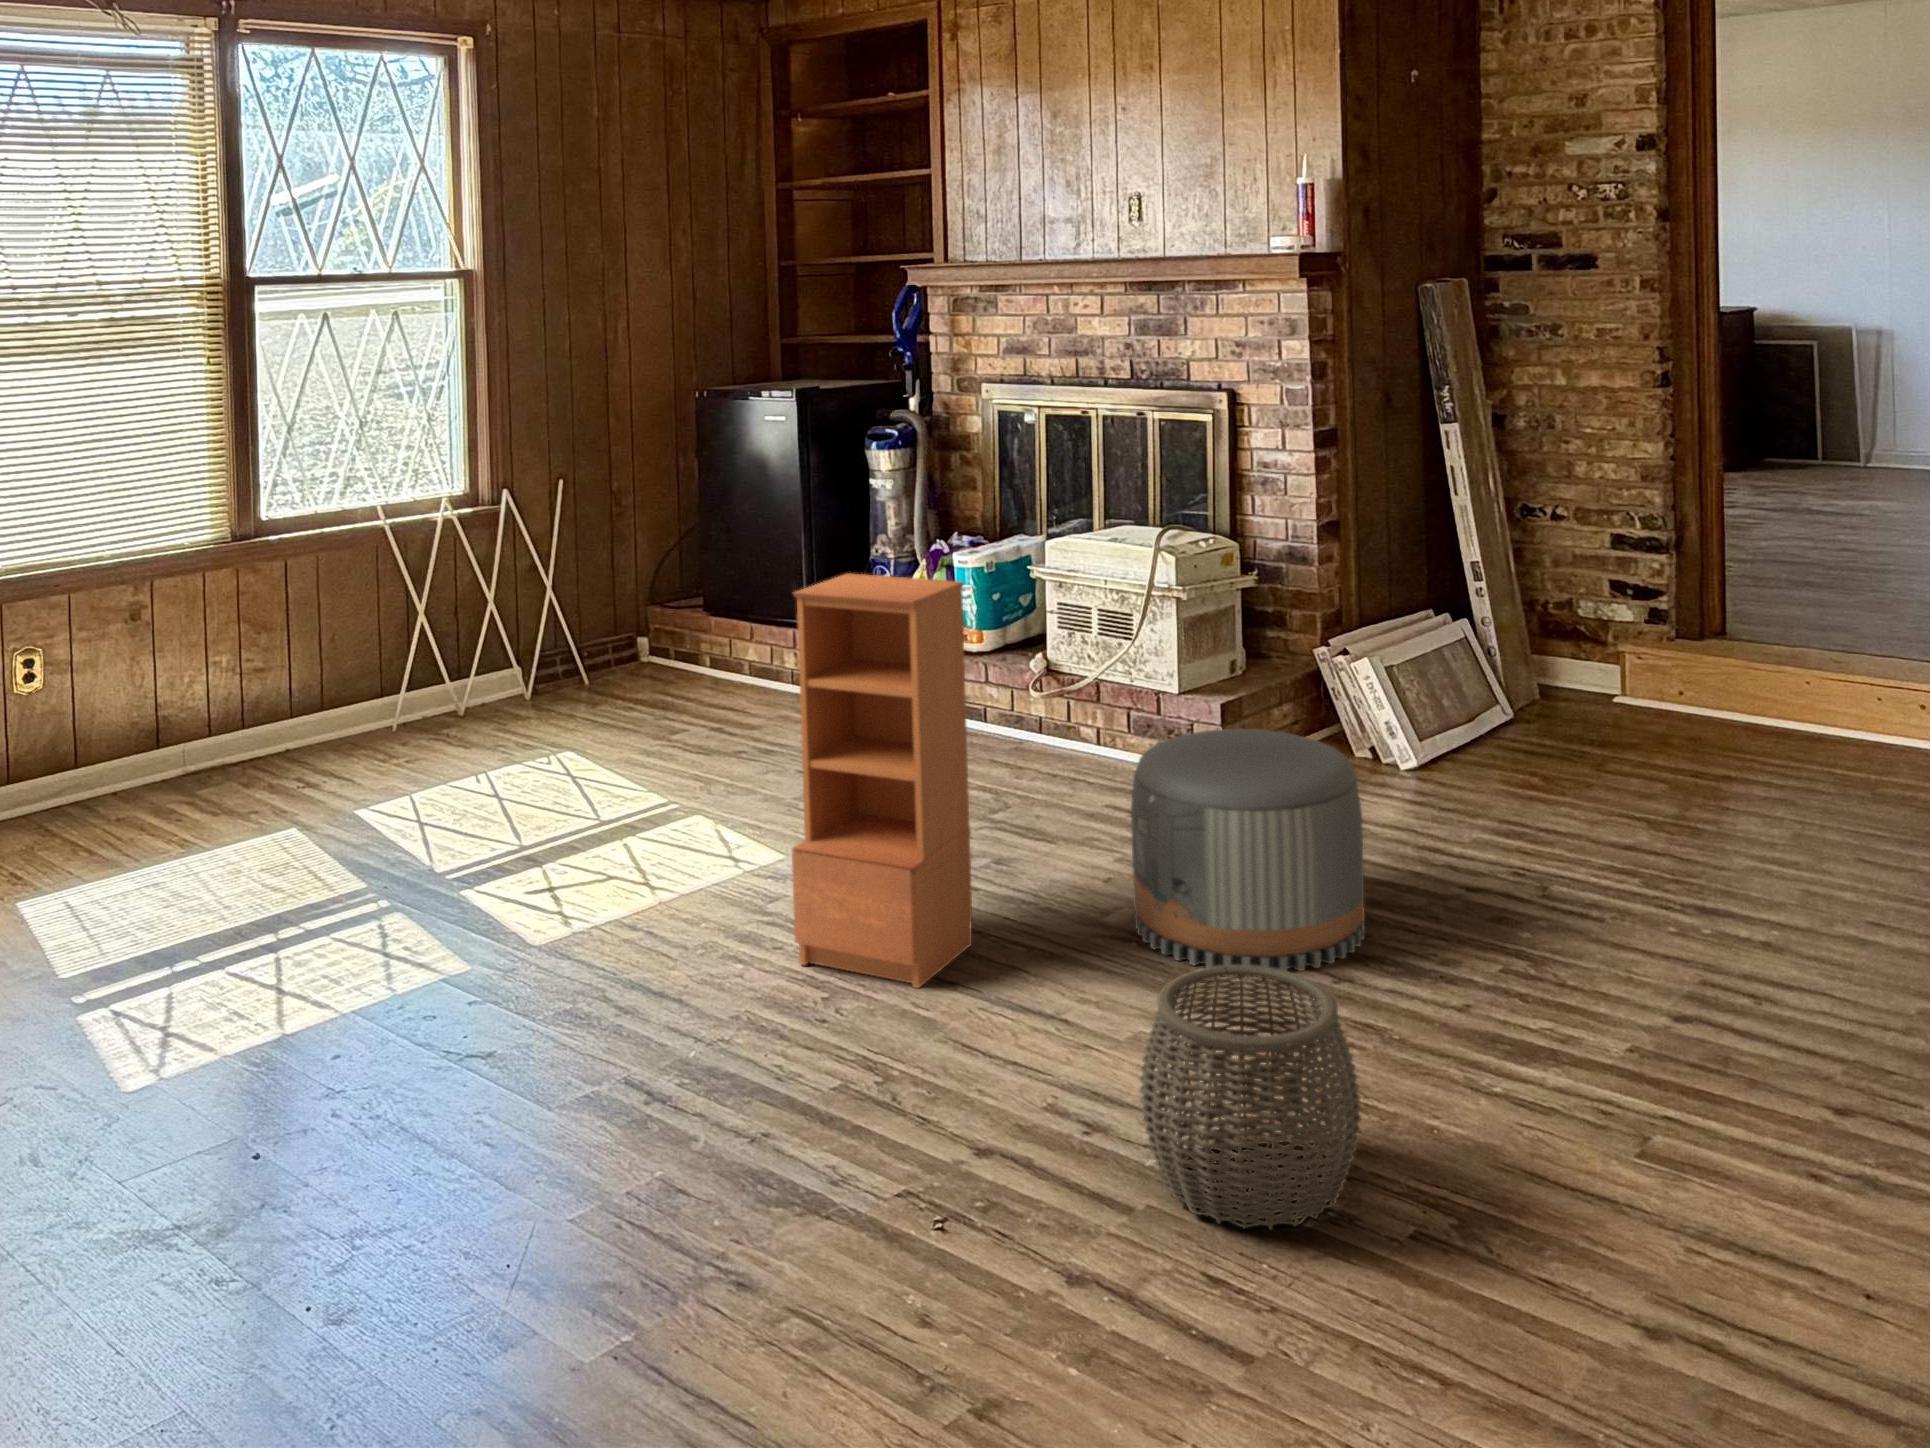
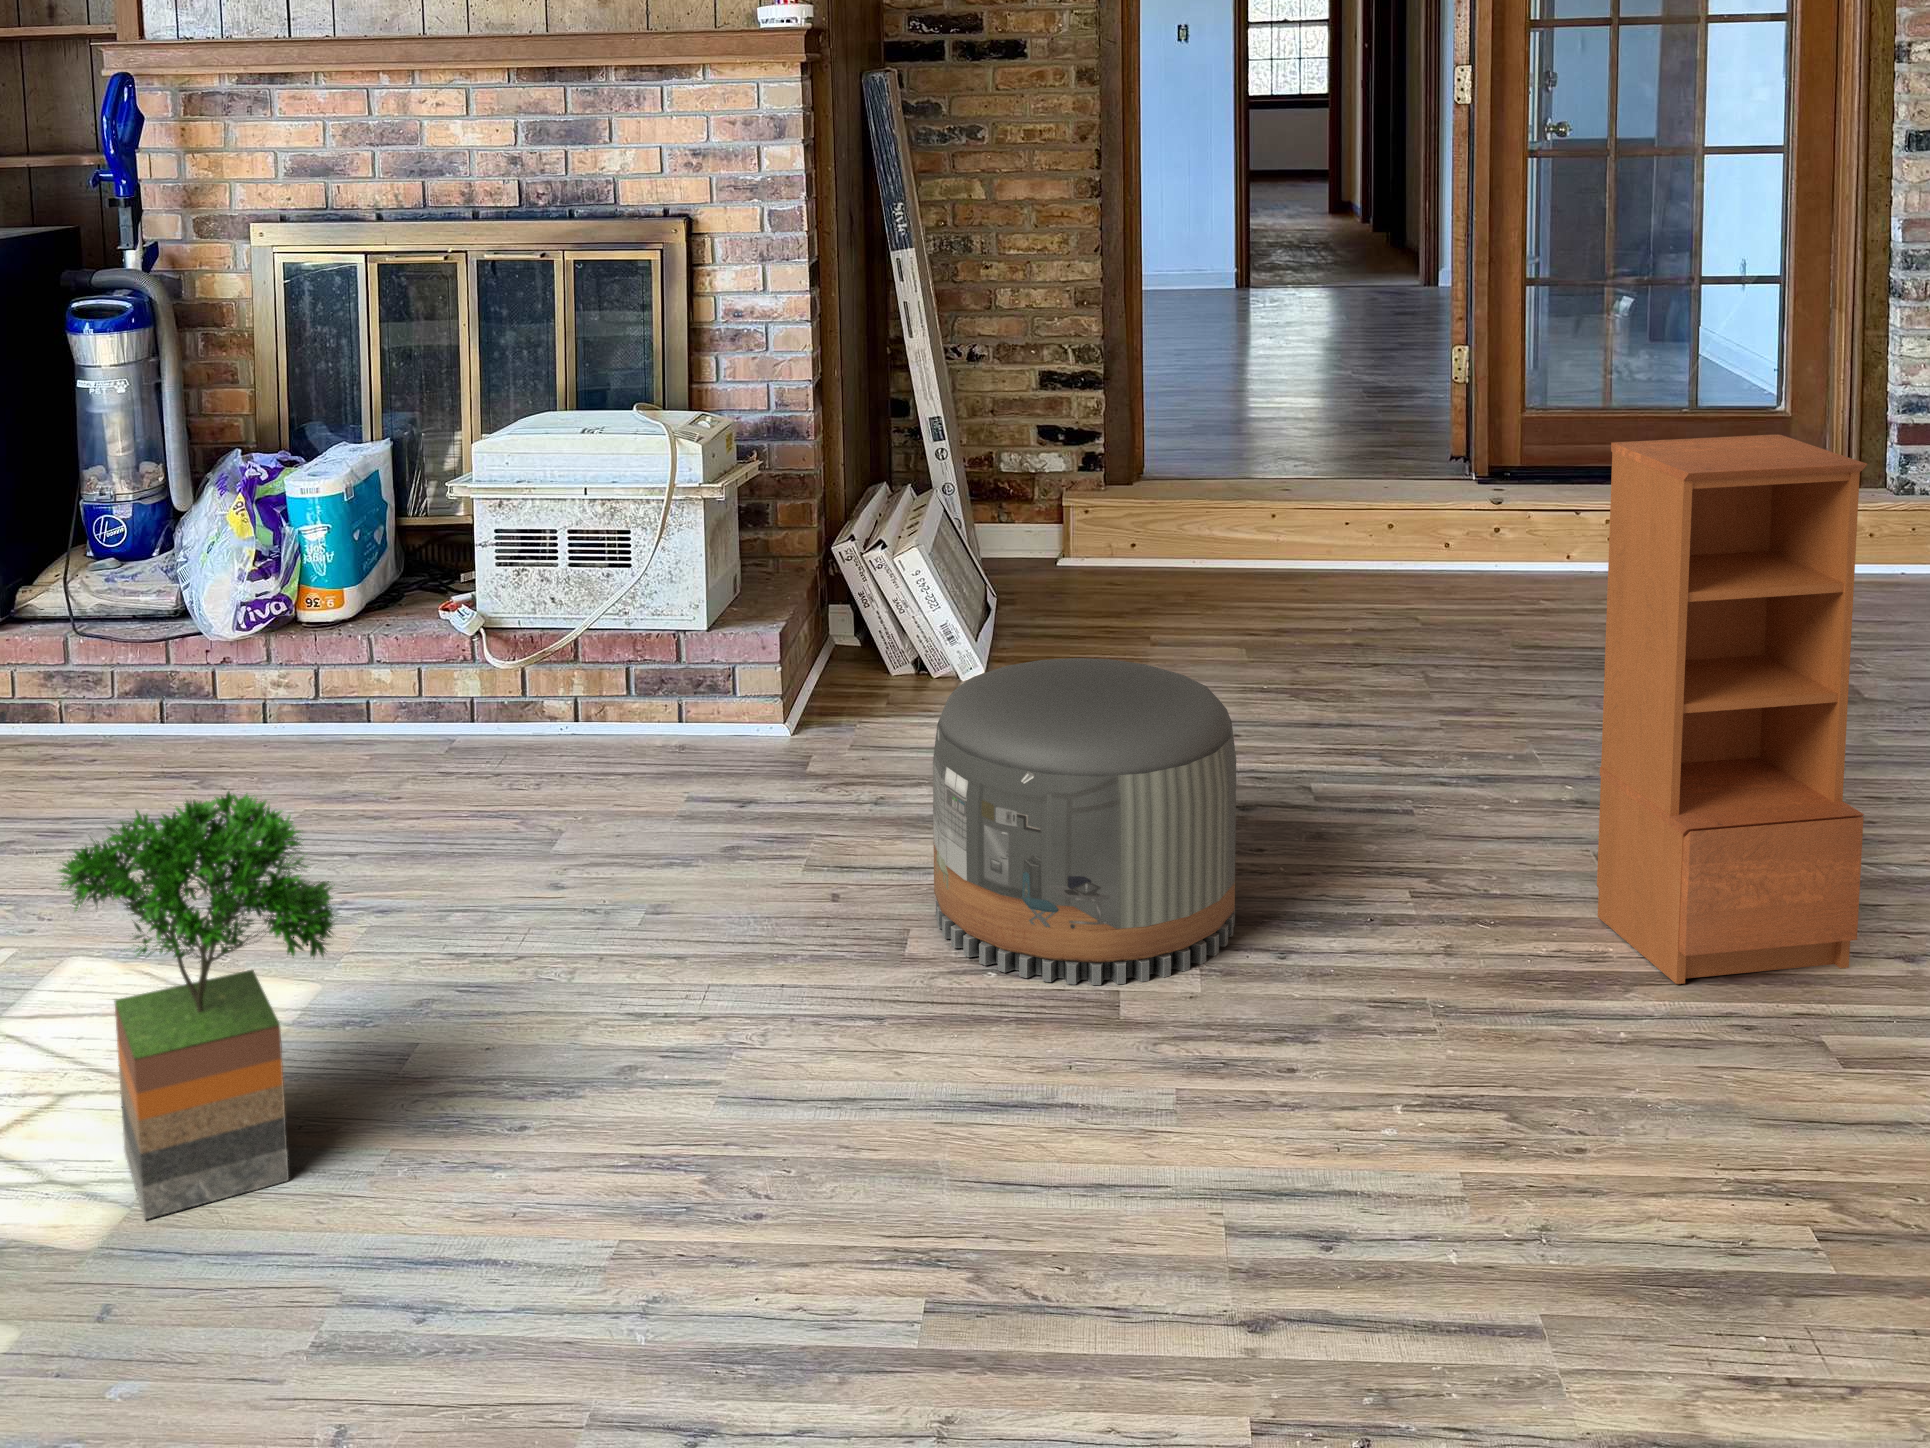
bookcase: present [792,573,972,988] -> present [1597,434,1867,984]
potted tree: none [555,701,697,934] -> present [58,791,334,1219]
woven basket: present [1140,965,1361,1229] -> none [1412,960,1717,1308]

